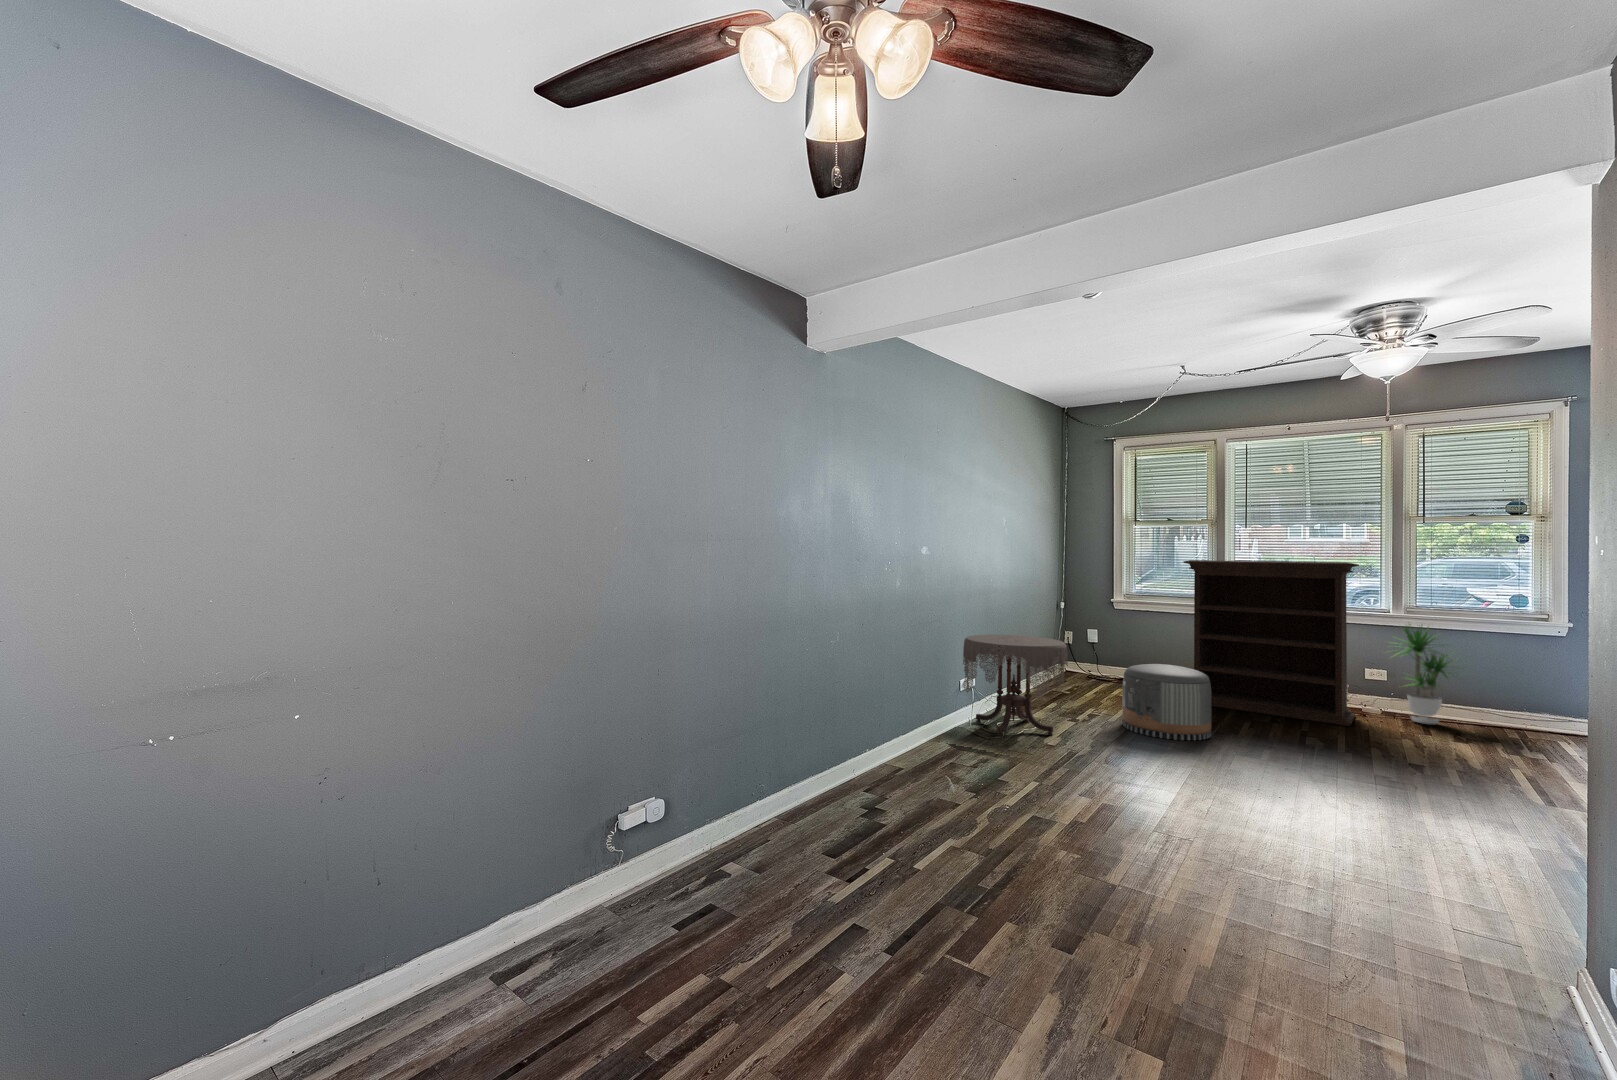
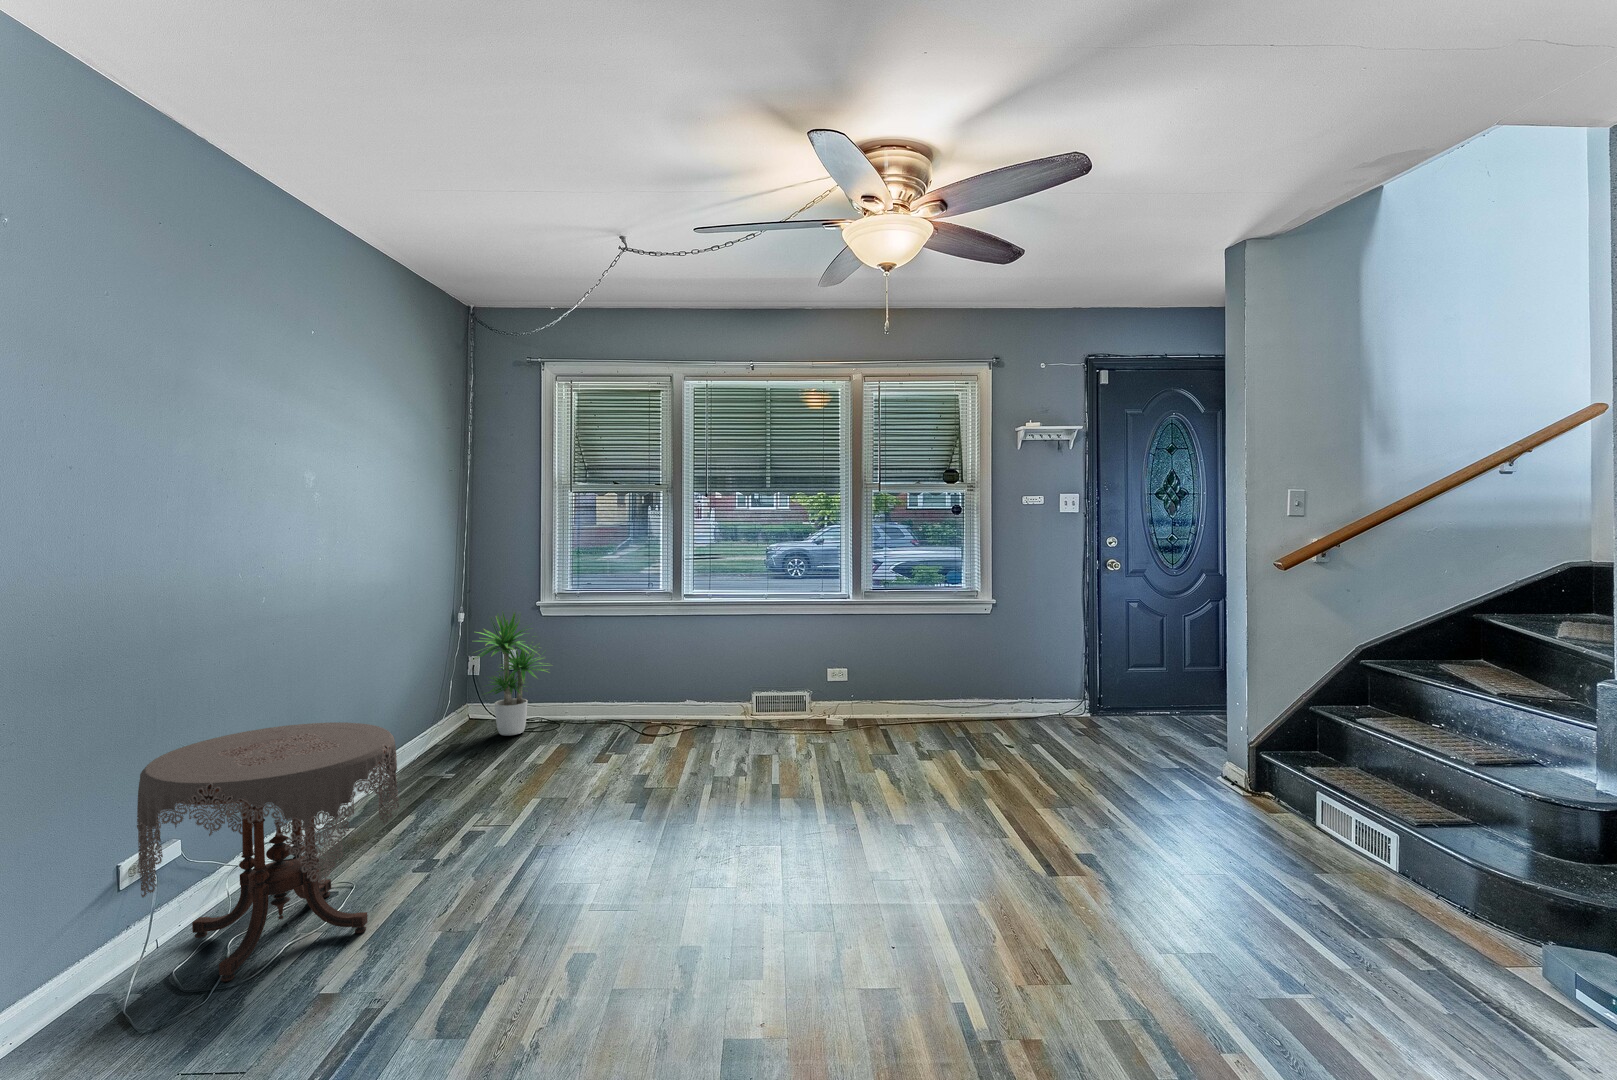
bookshelf: present [1184,560,1359,726] -> none [624,541,826,758]
potted plant: present [1395,624,1457,724] -> present [475,612,547,735]
pouf: present [1122,664,1212,740] -> none [518,727,654,870]

